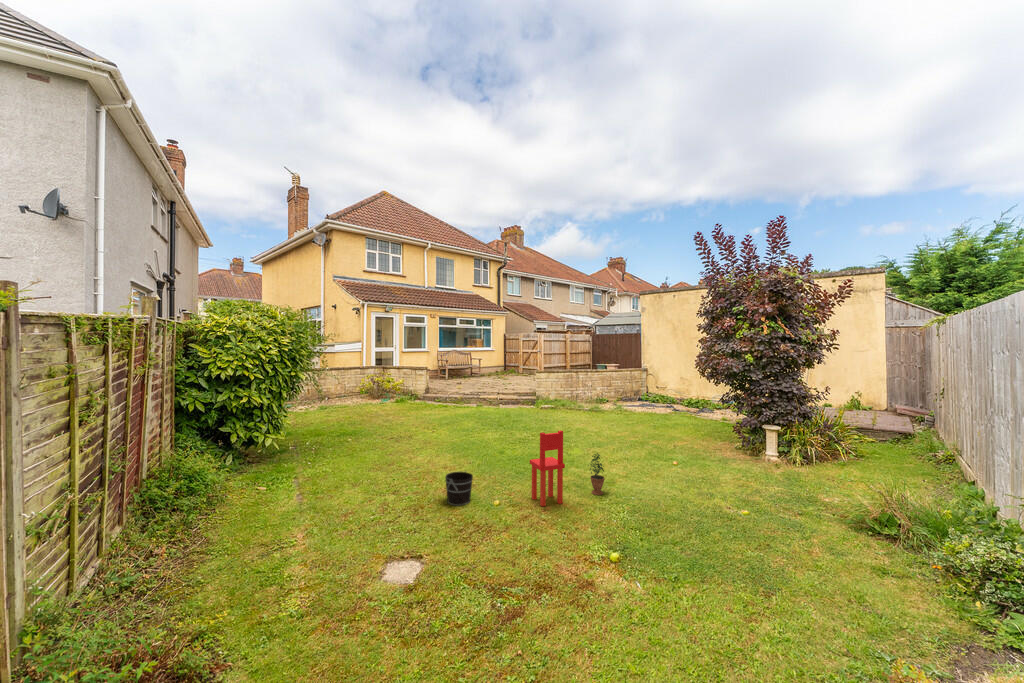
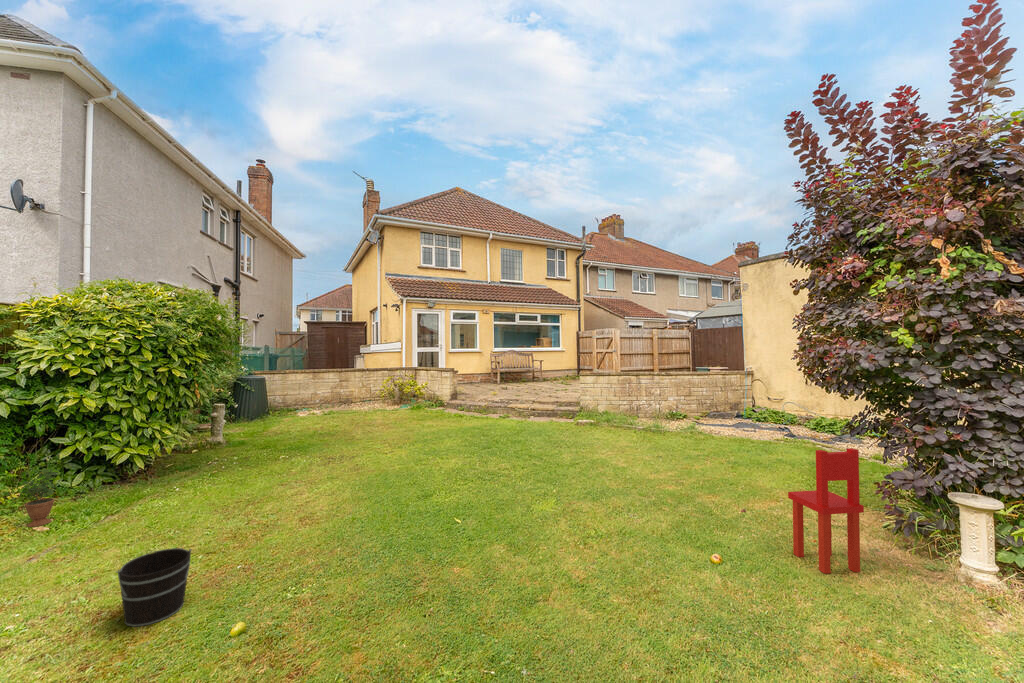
chair: present [530,430,565,507] -> present [788,448,864,574]
potted plant: present [588,453,605,495] -> present [20,469,59,527]

